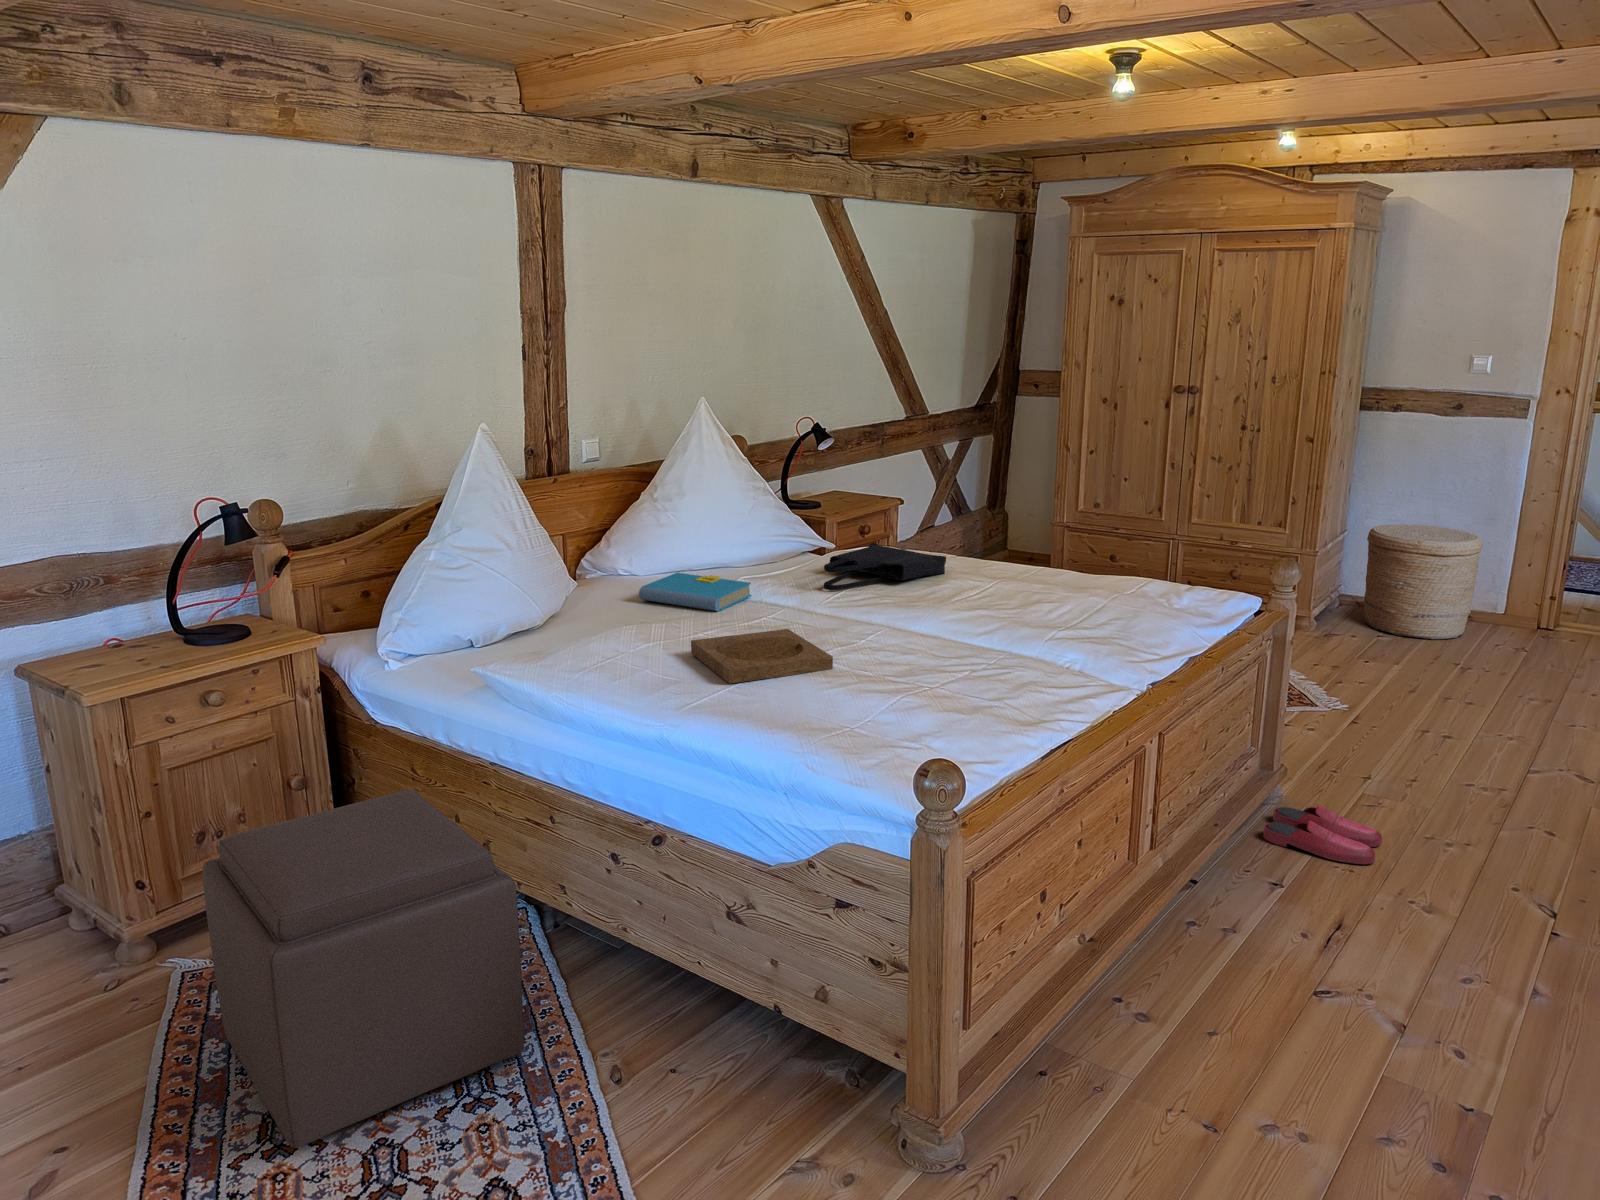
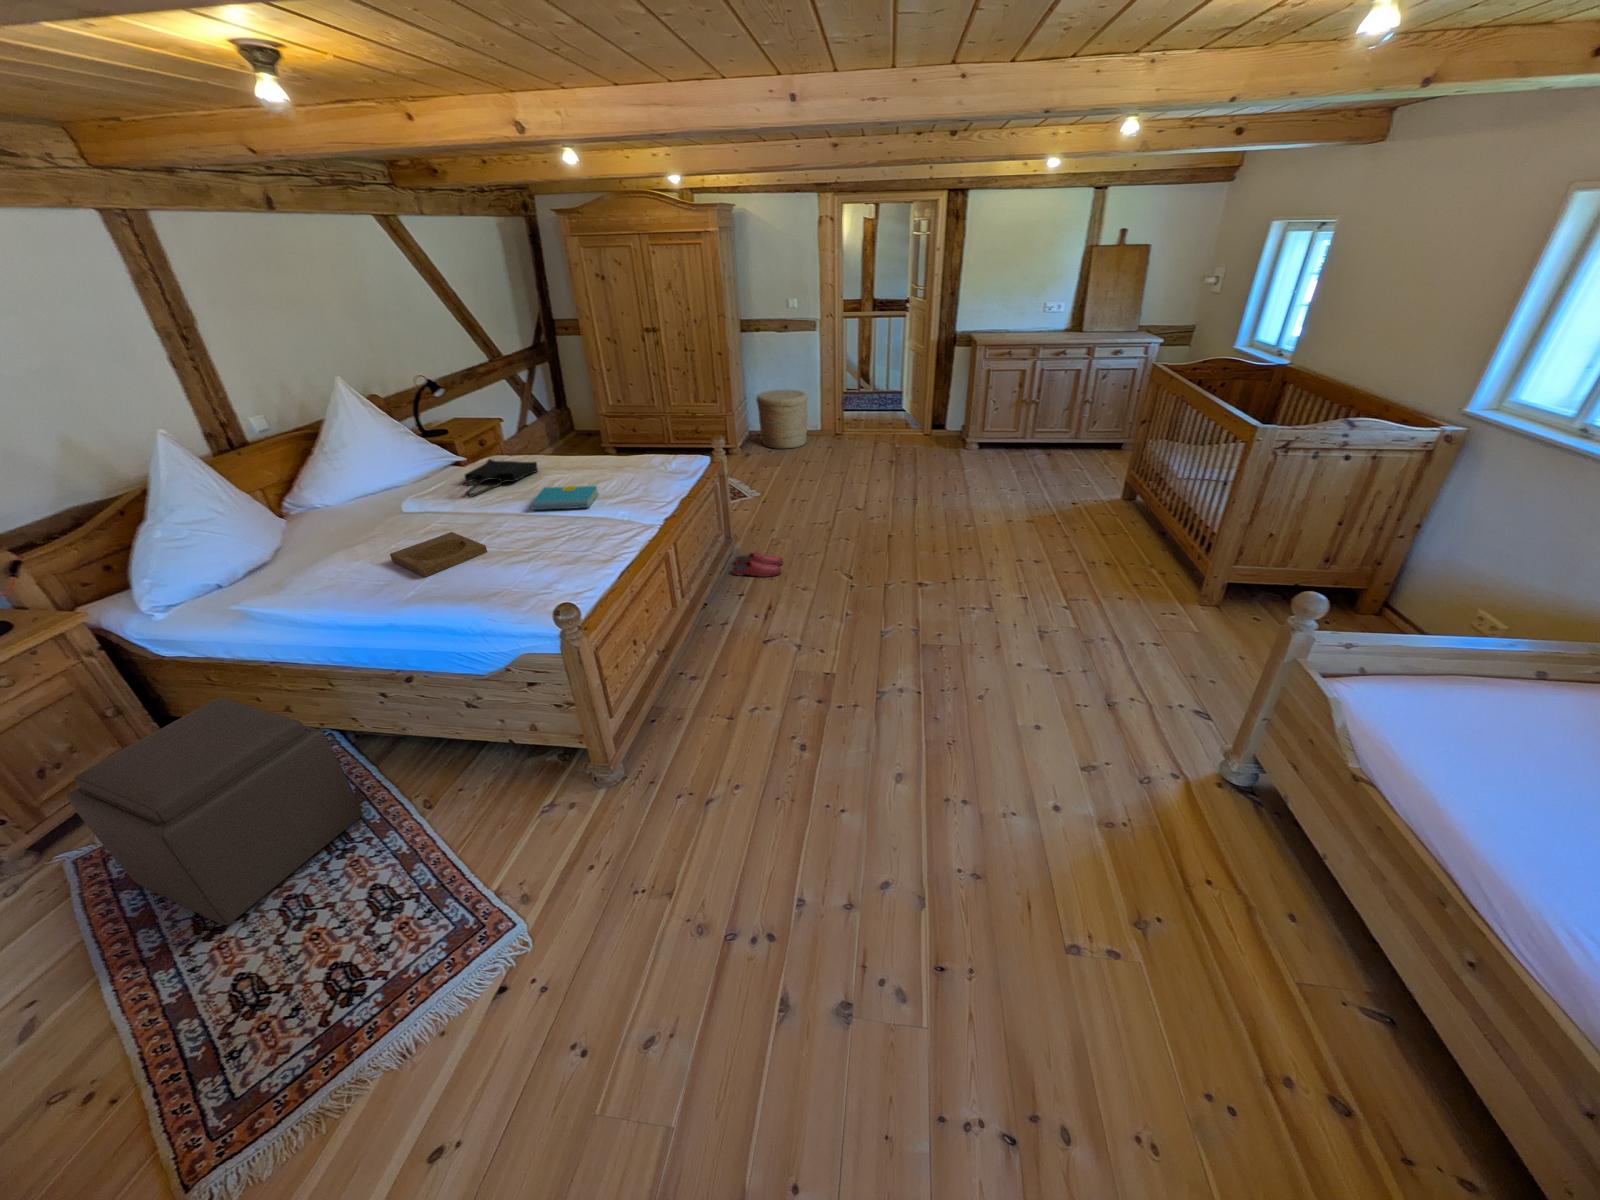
book: present [639,573,751,611] -> present [531,486,598,510]

